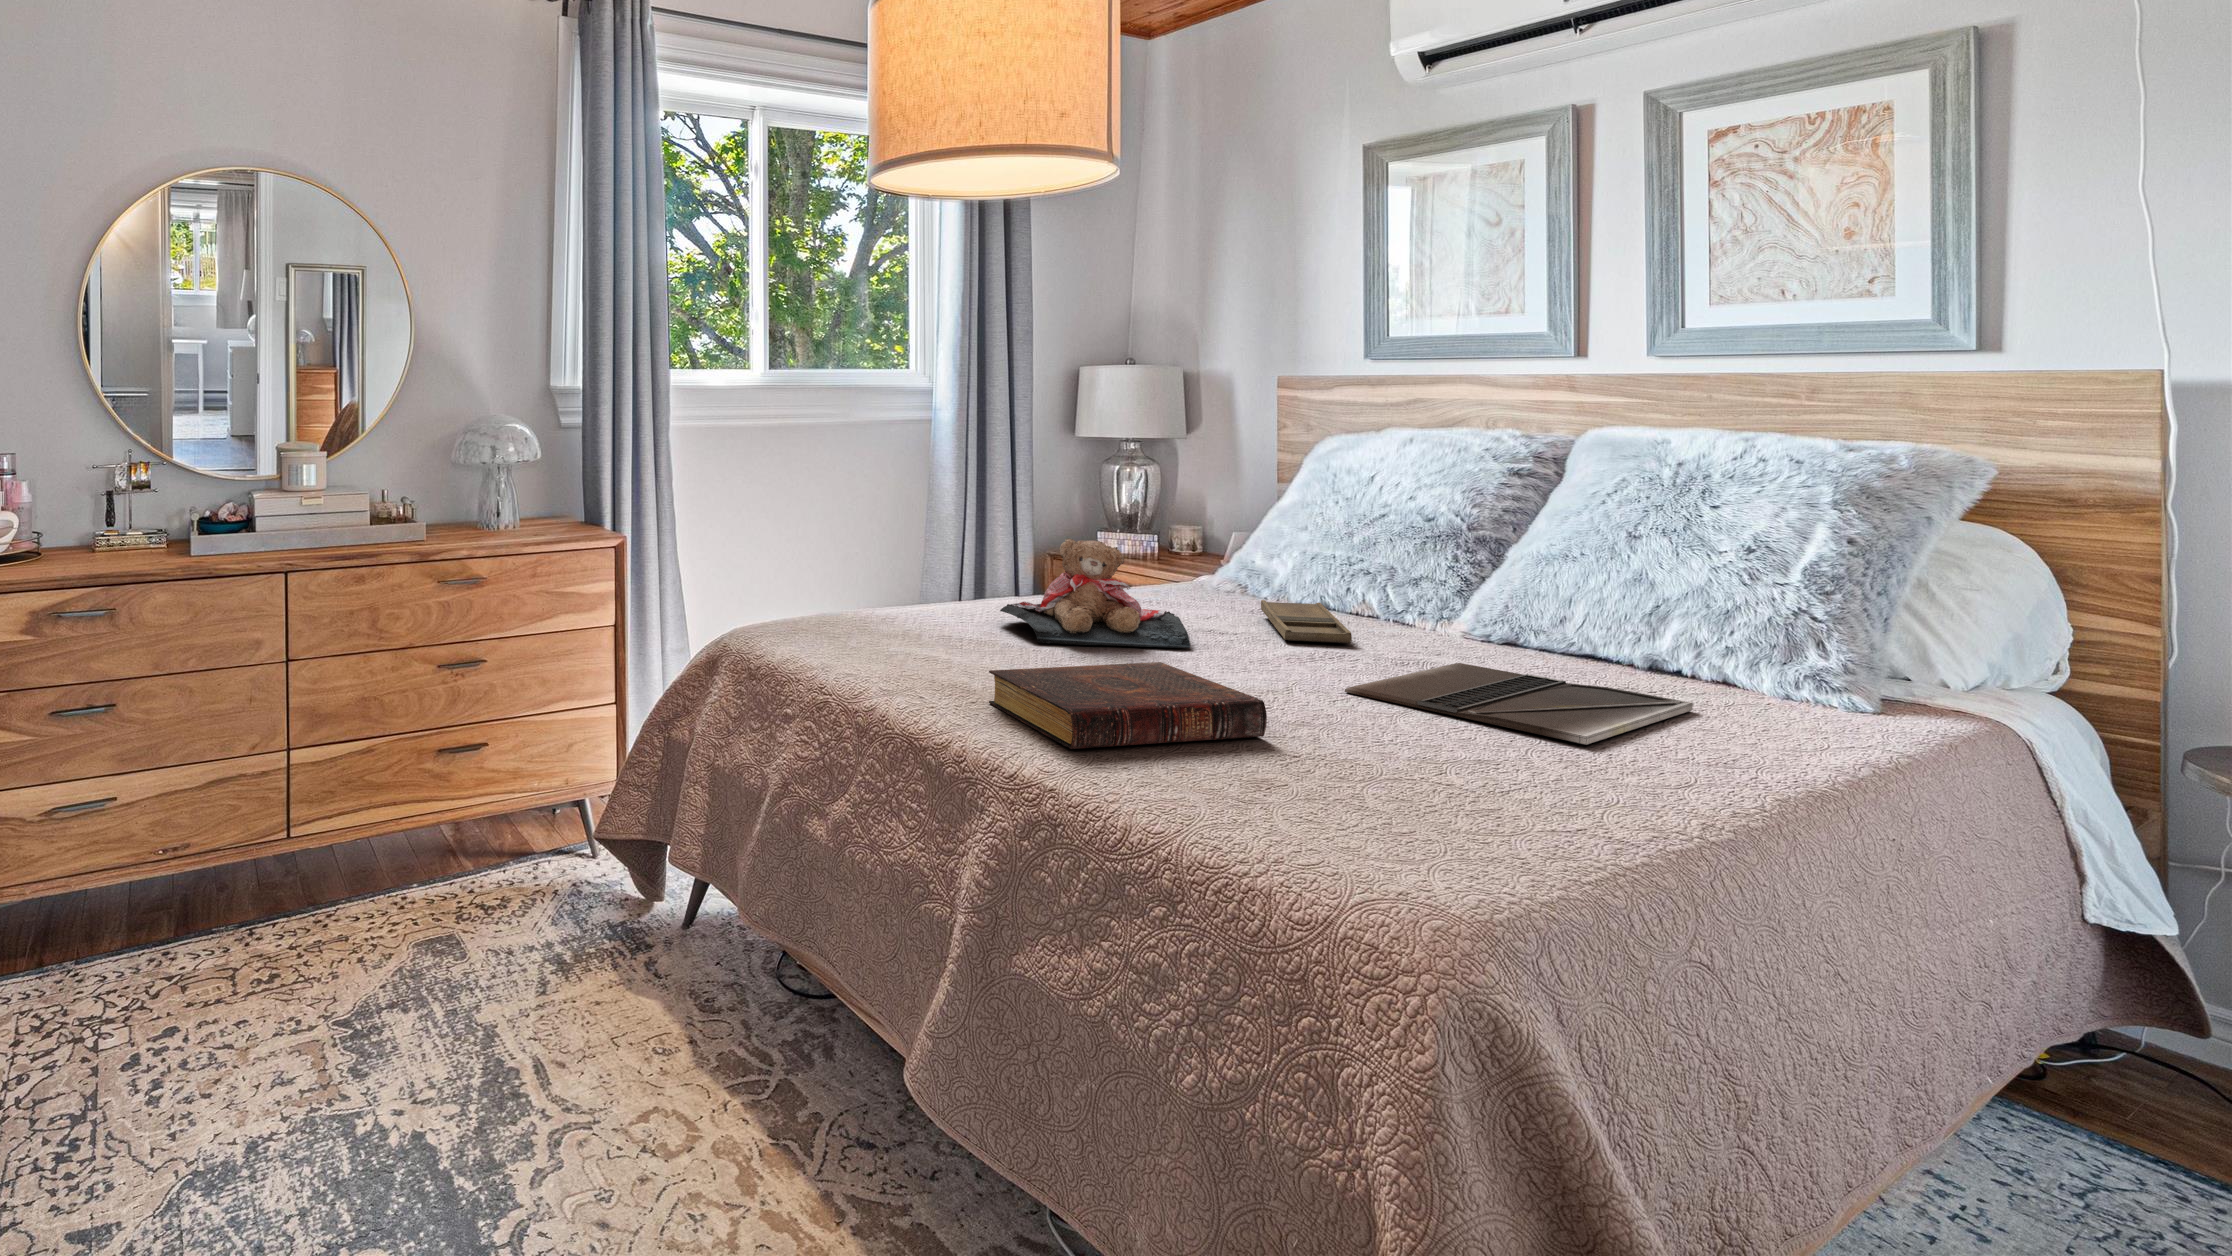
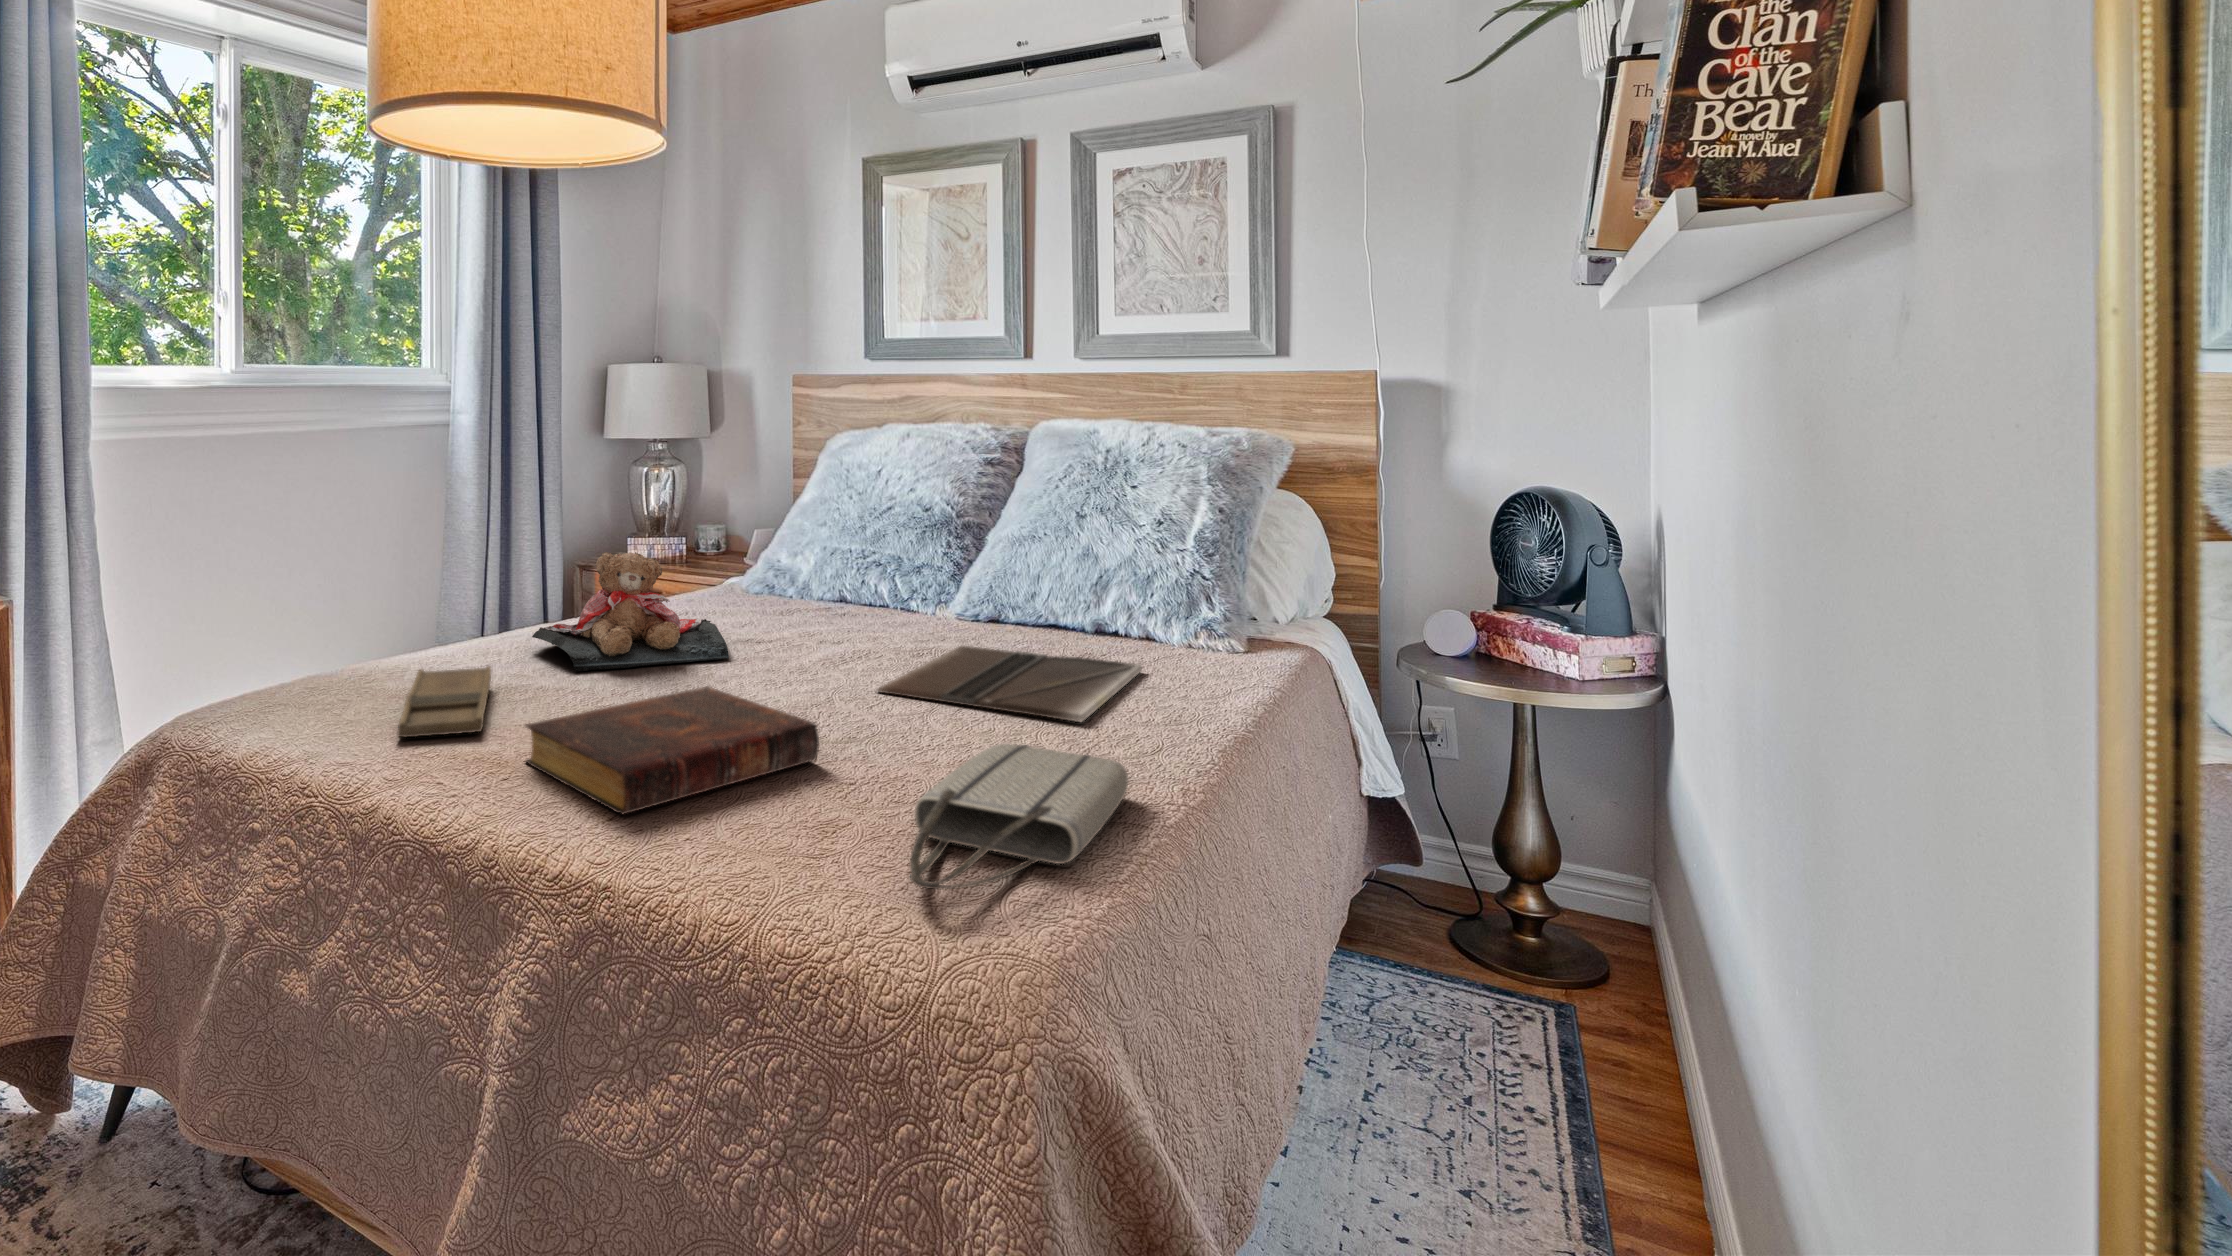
tray: present [1261,600,1352,643] -> present [398,666,491,737]
tote bag: none [1334,743,1617,846] -> present [910,744,1128,889]

